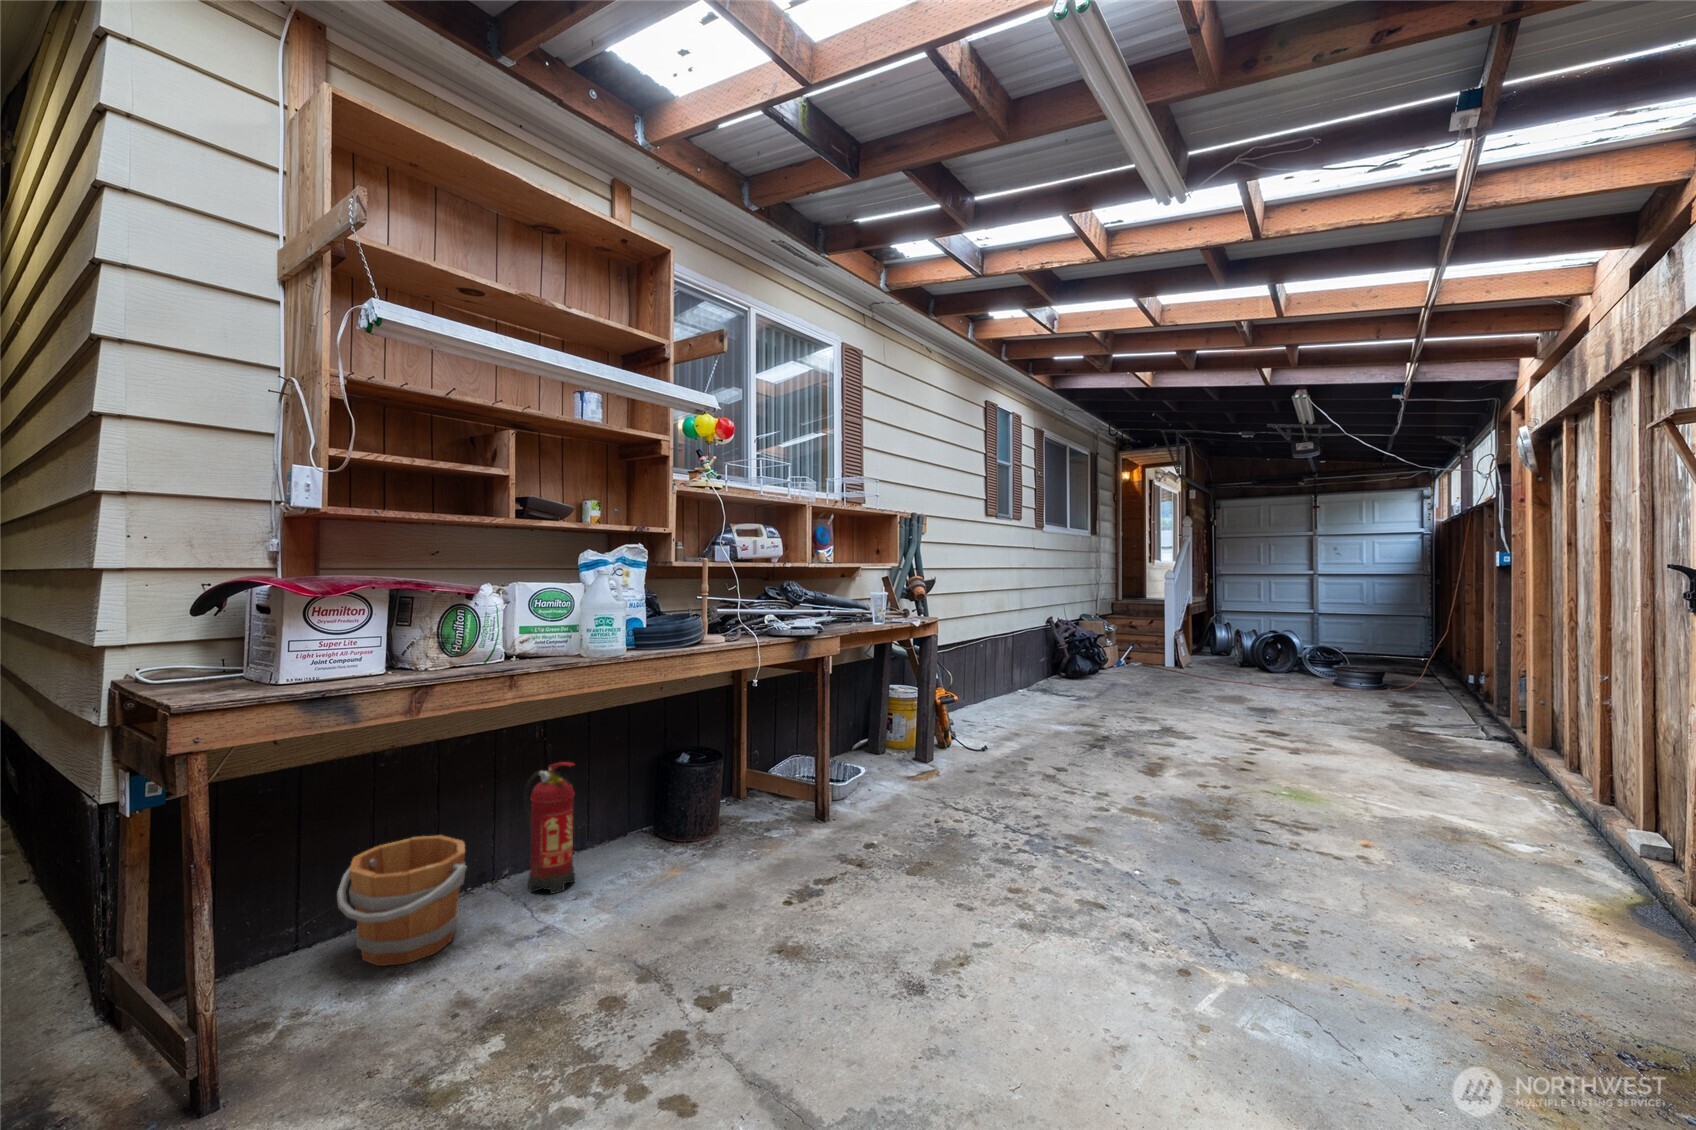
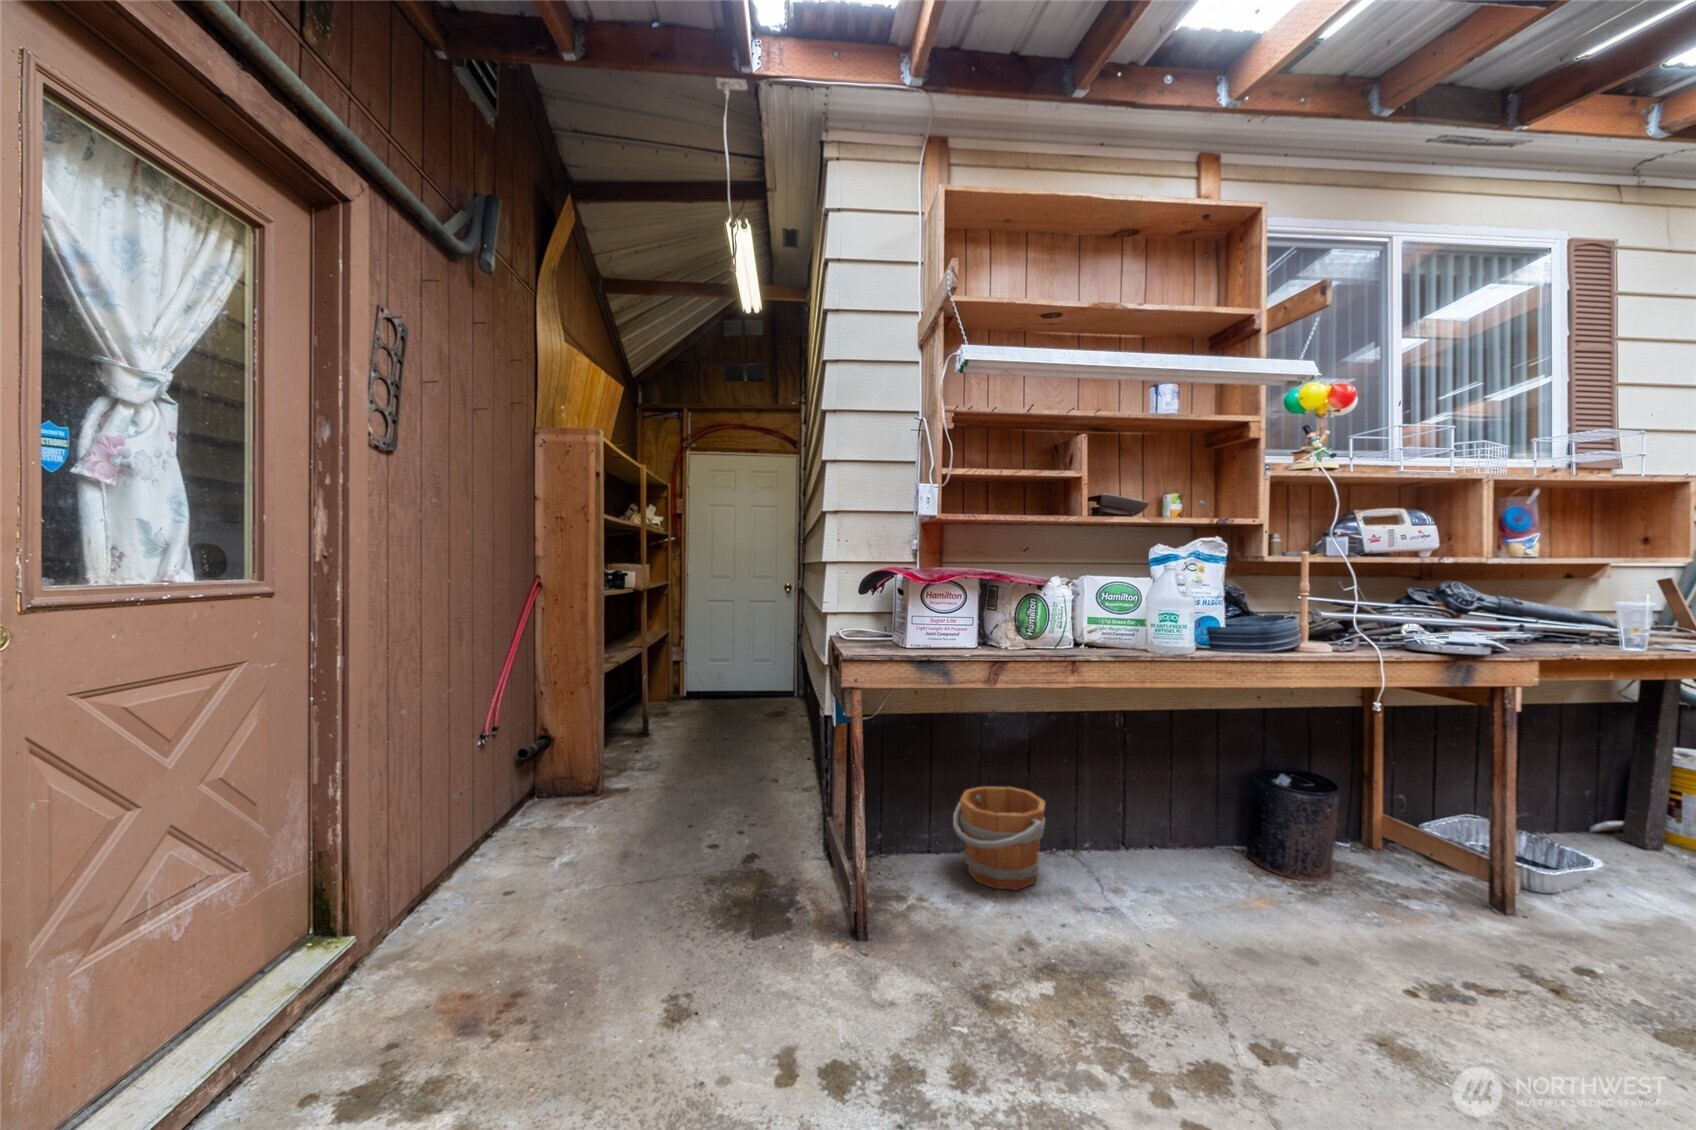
fire extinguisher: present [524,762,575,894] -> none [1104,751,1150,877]

